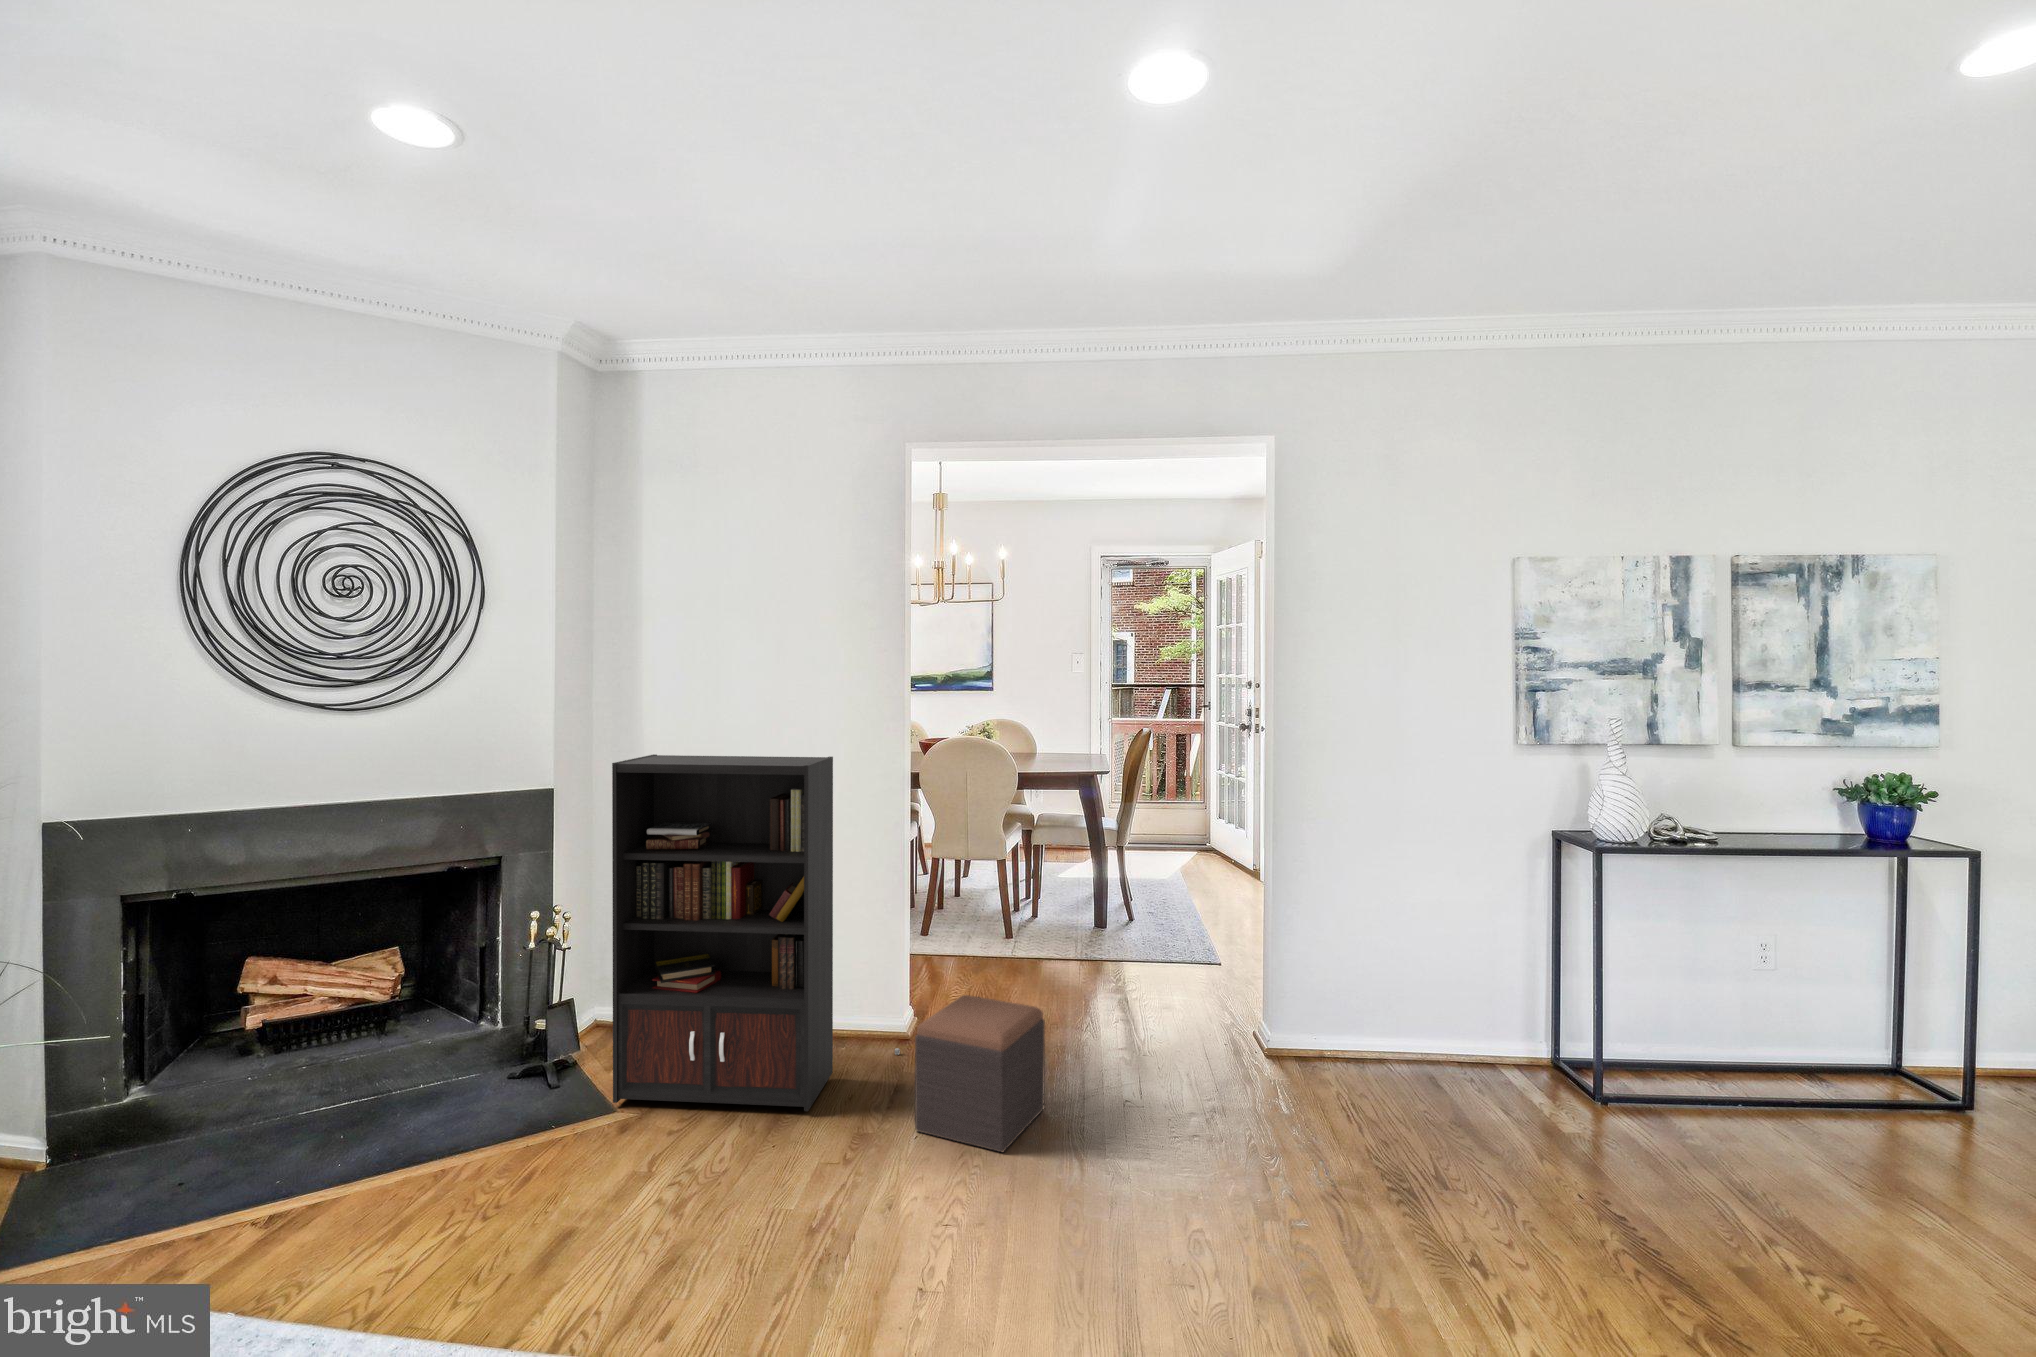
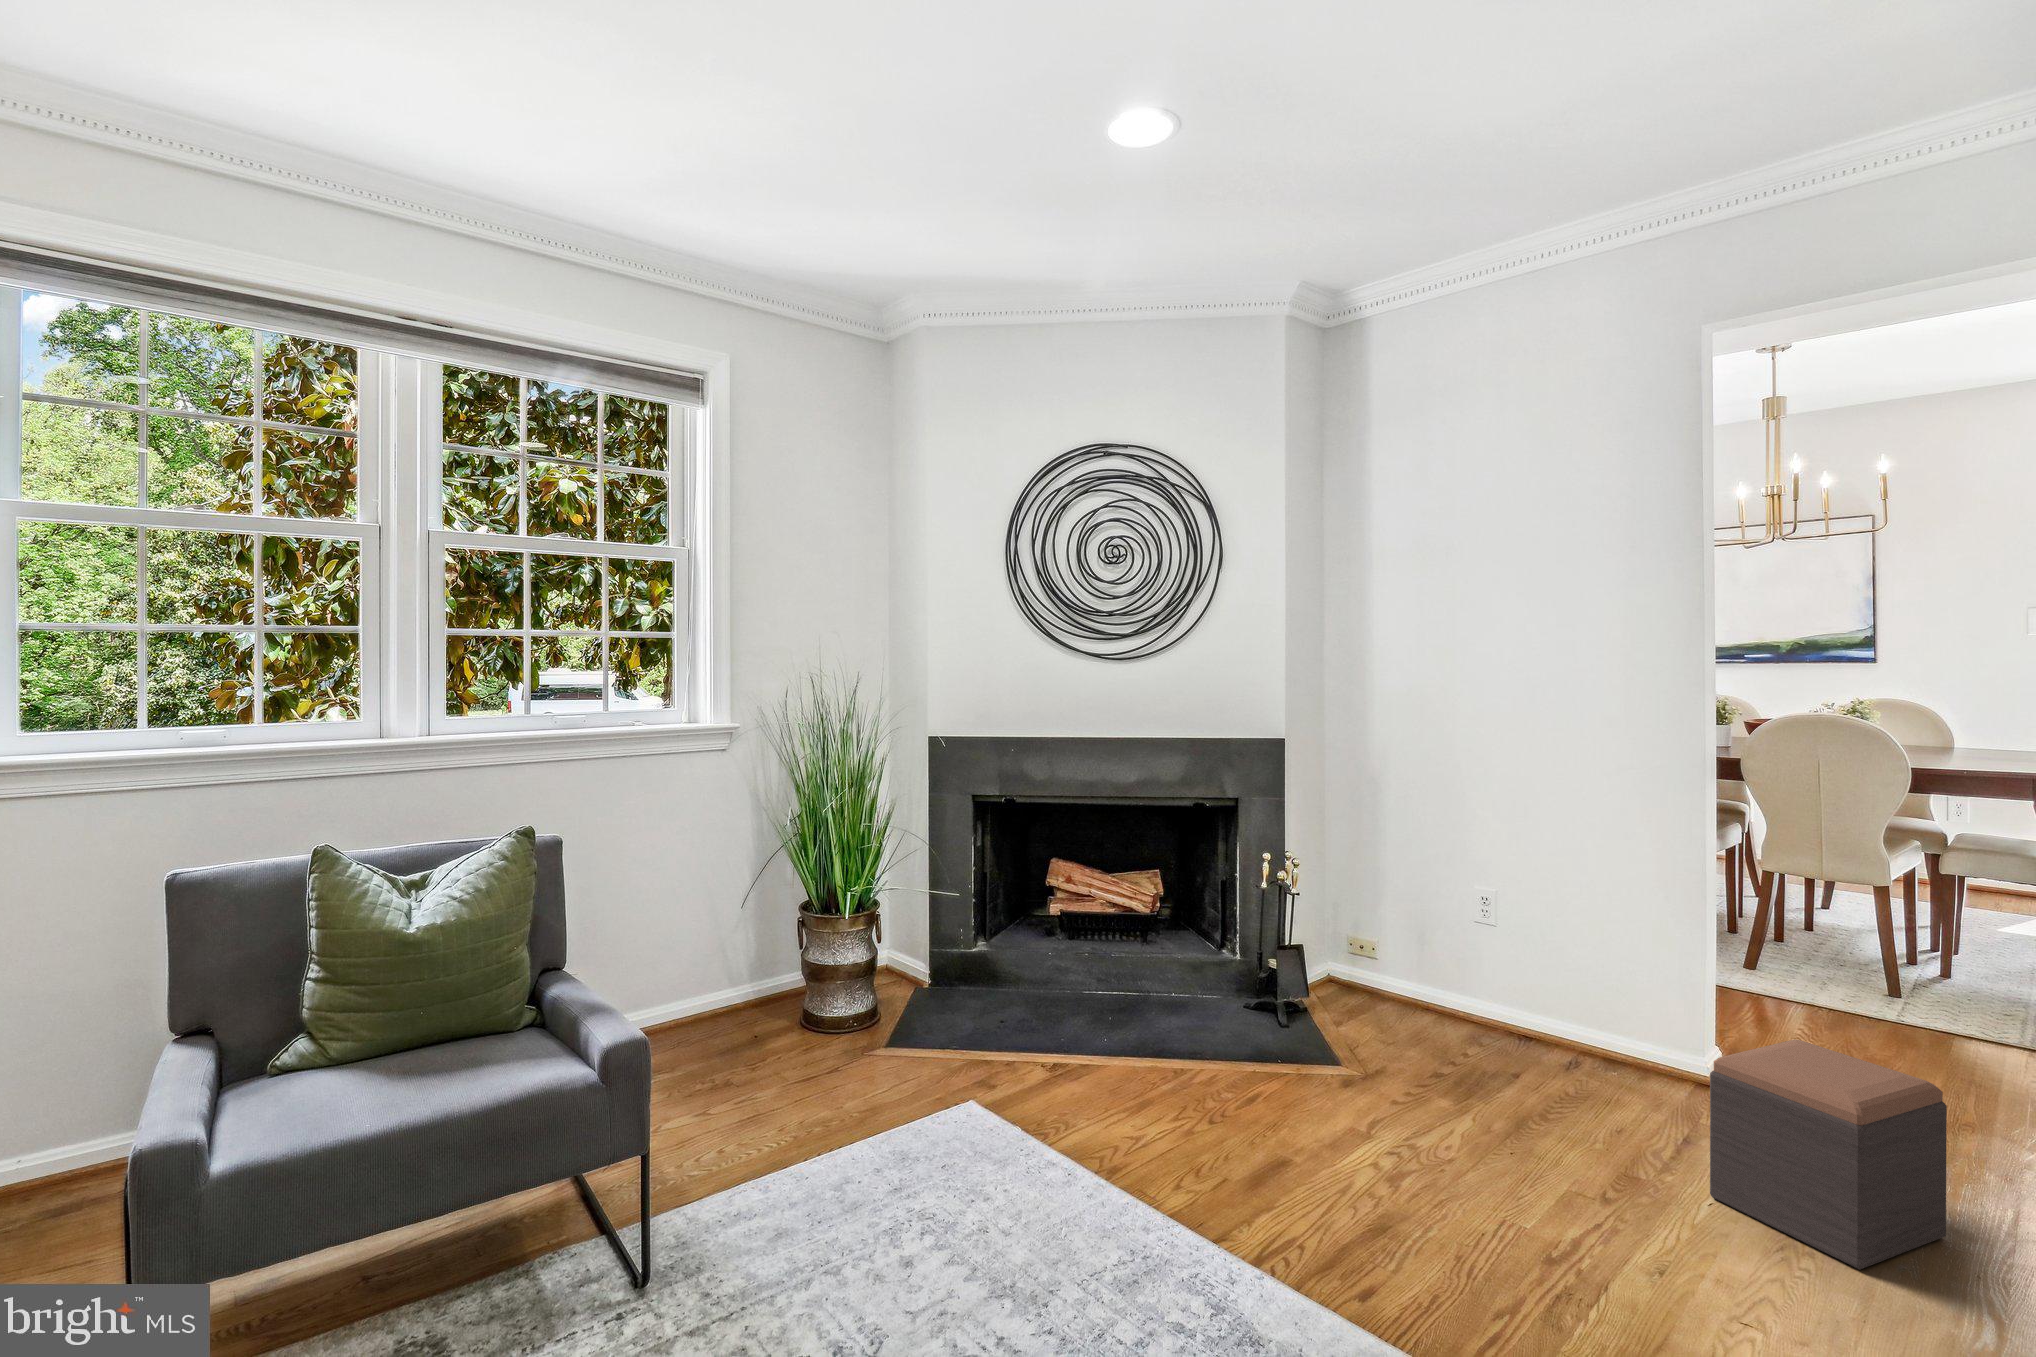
bookcase: present [612,754,900,1111] -> none [1334,705,1695,1128]

